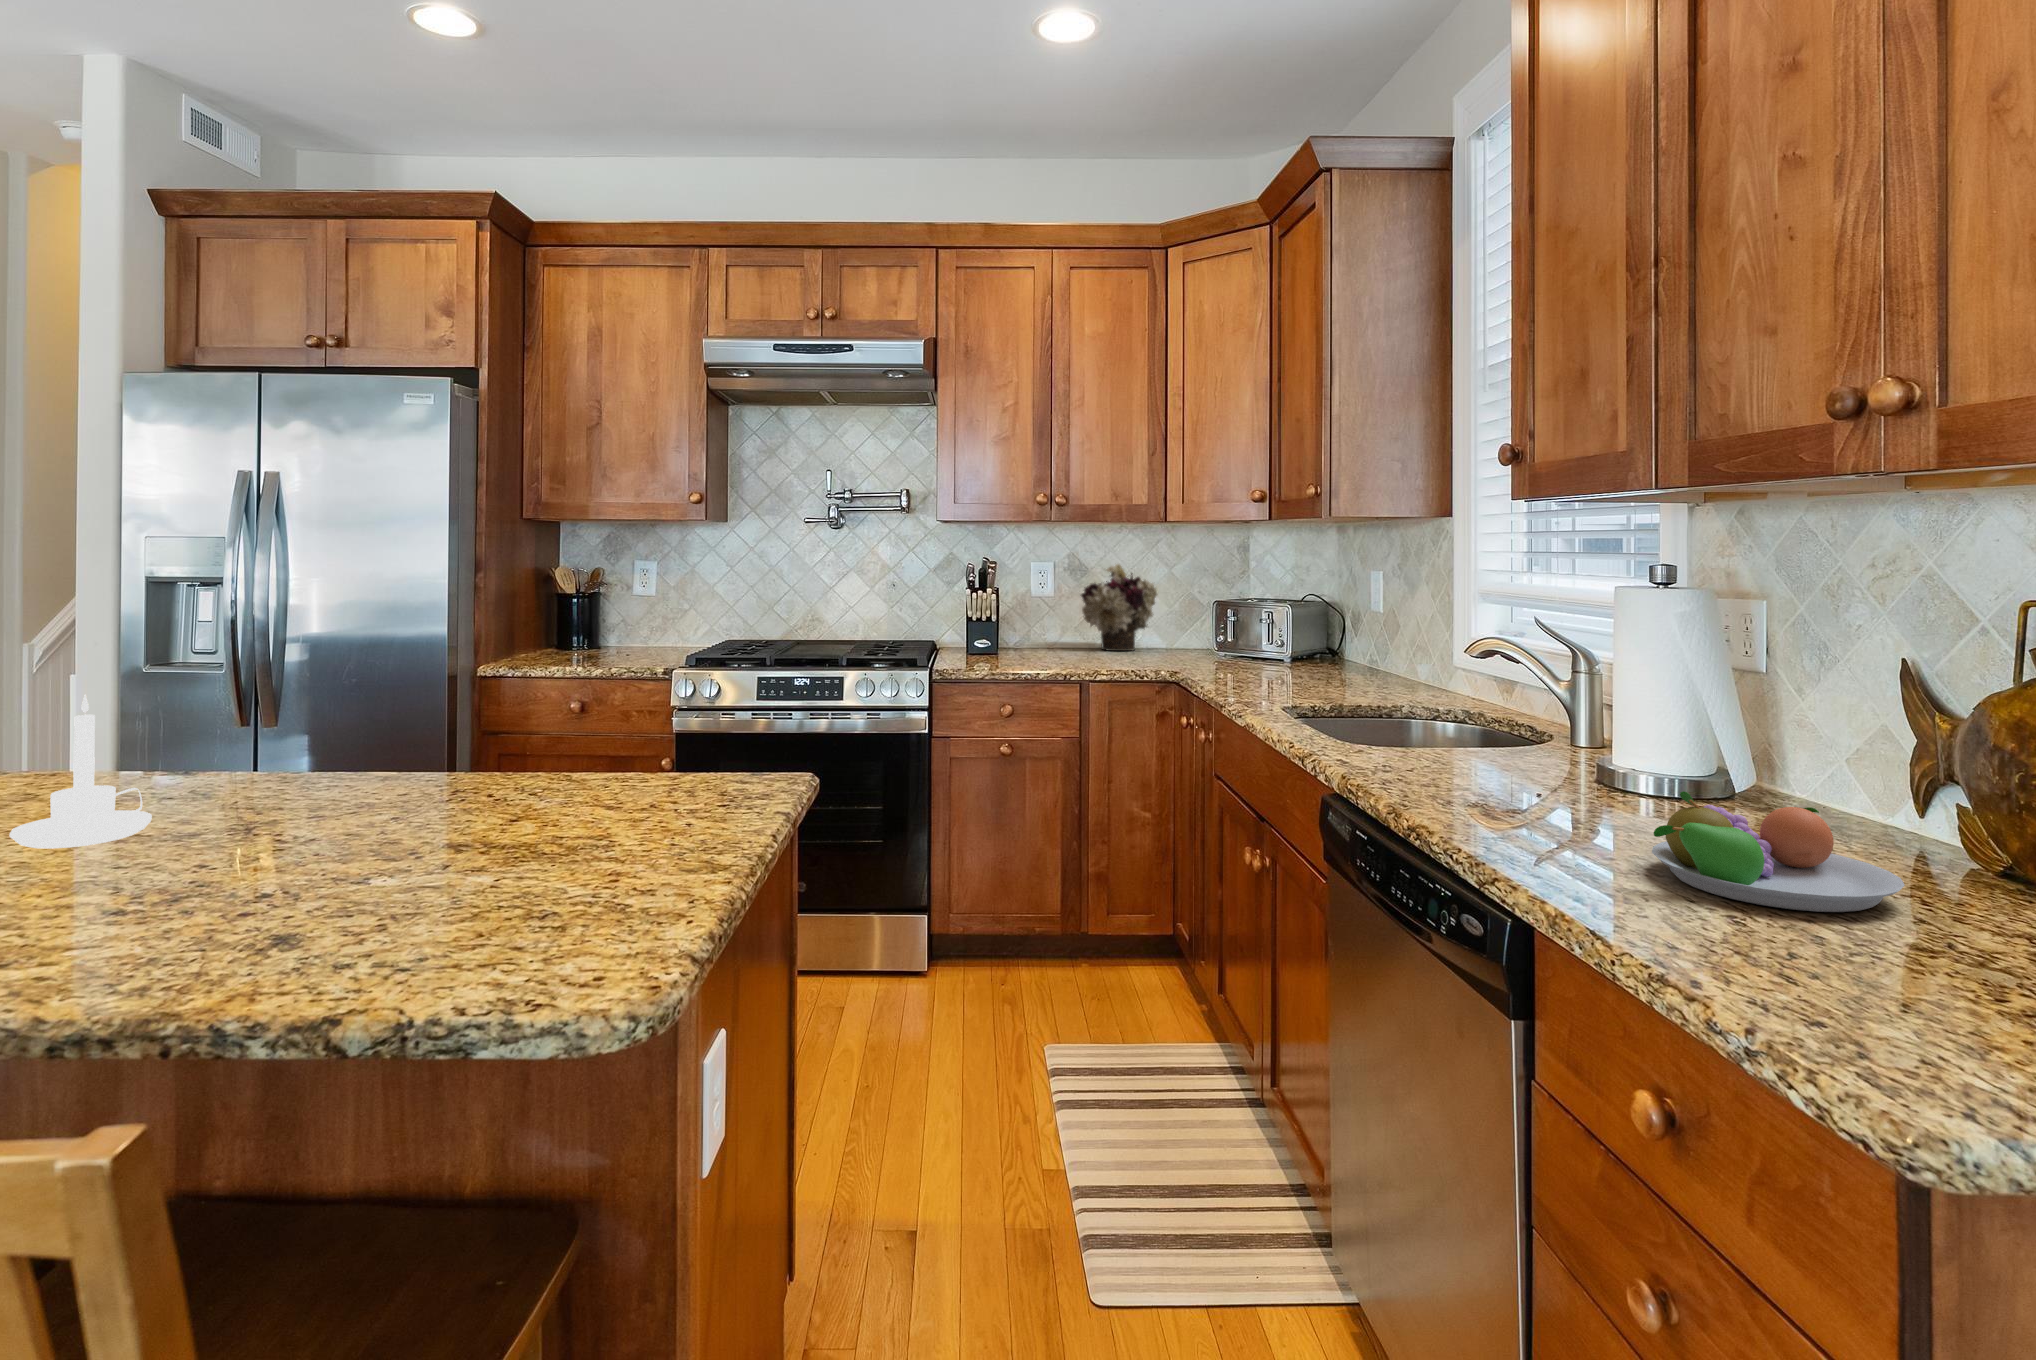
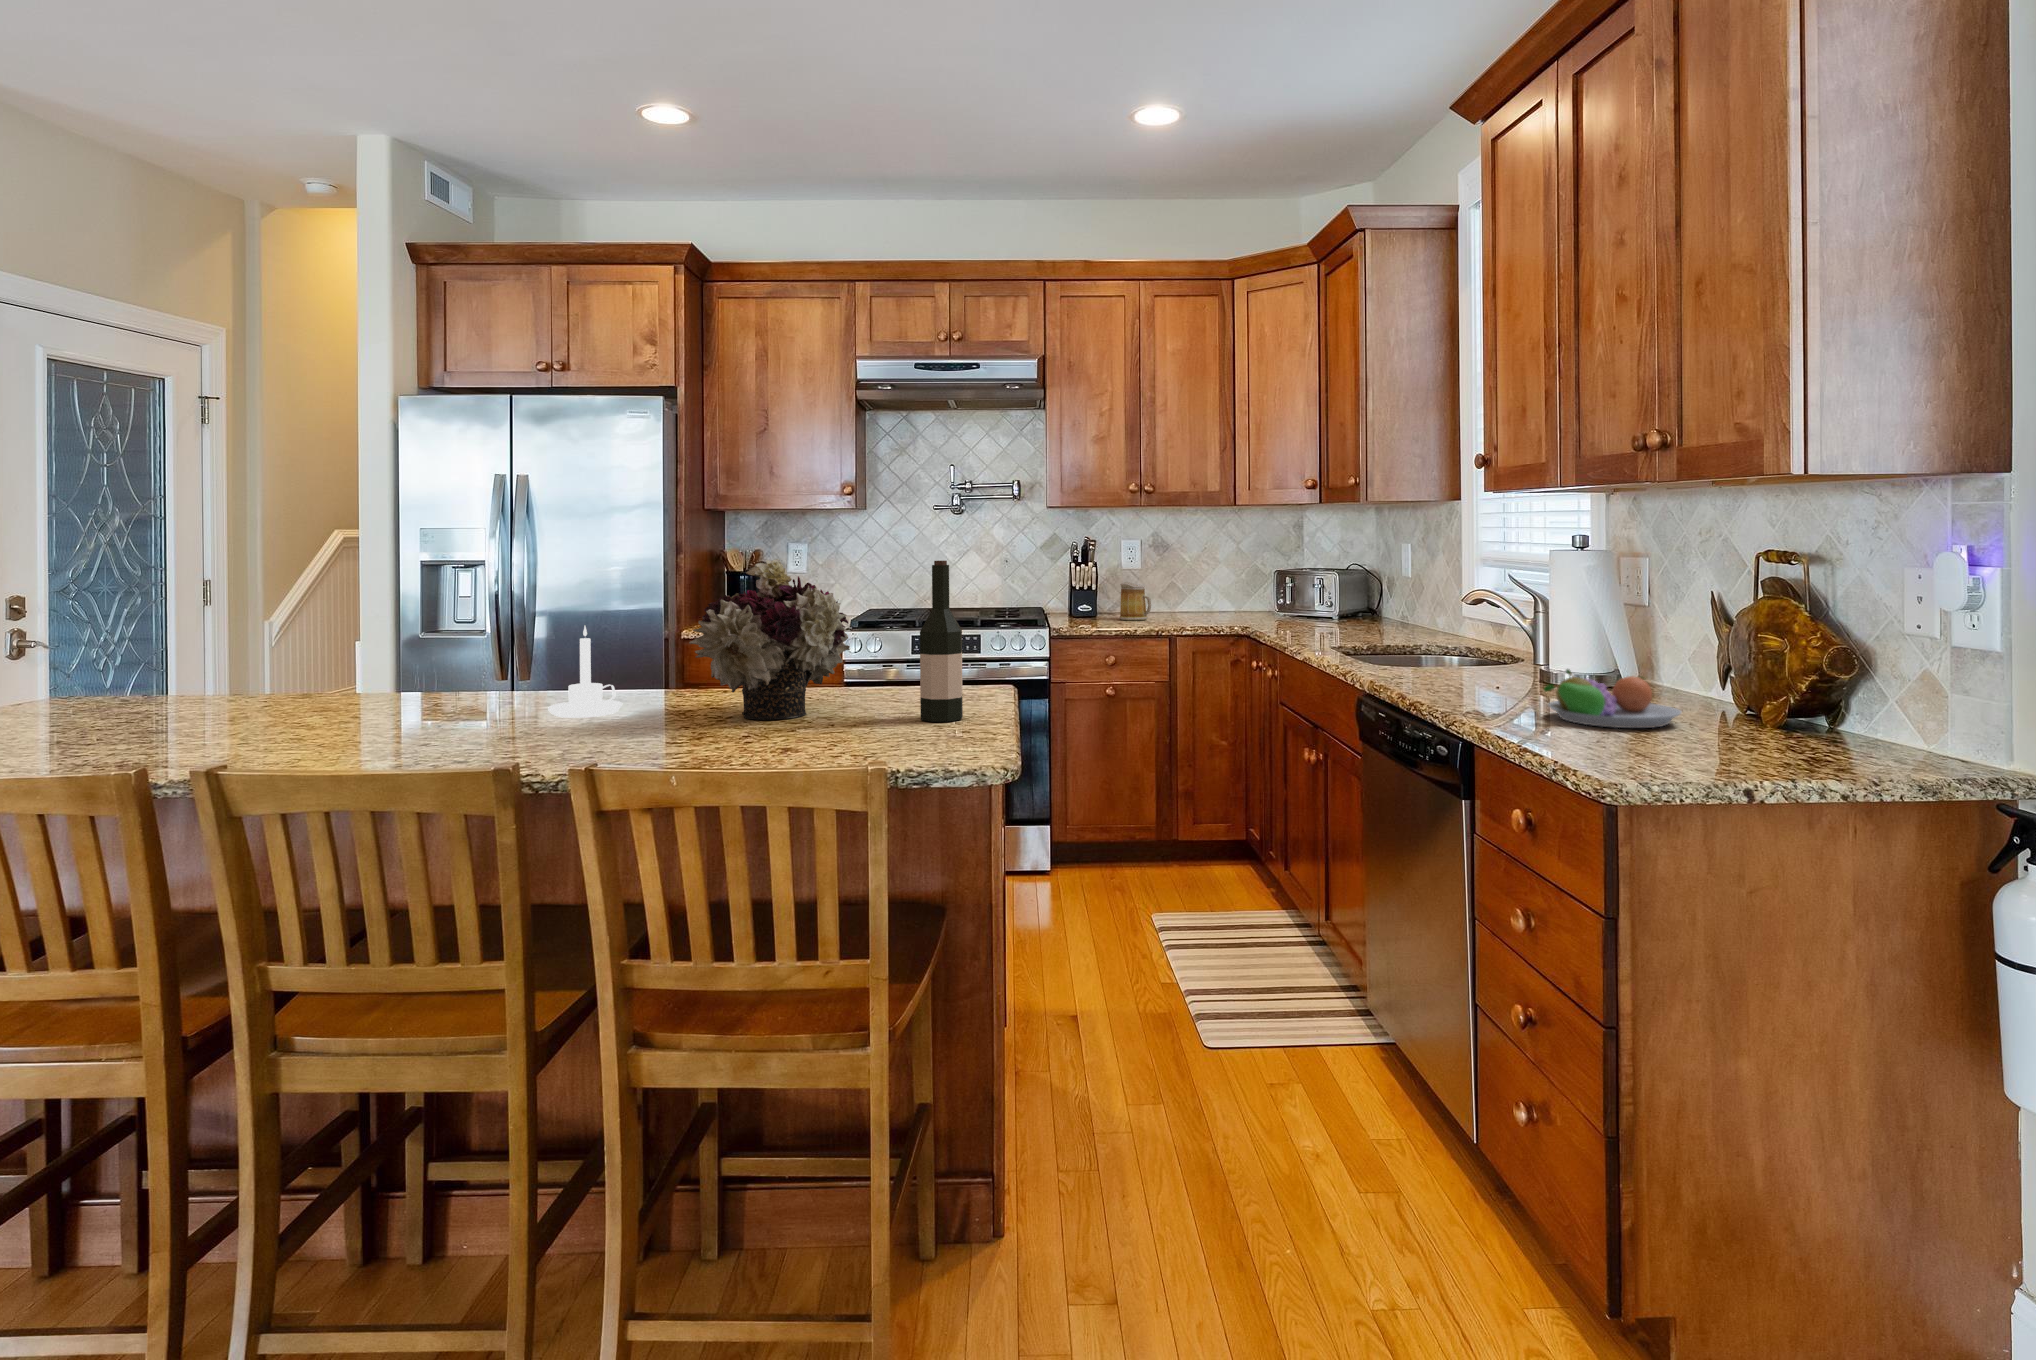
flower arrangement: present [1081,564,1158,651] -> present [689,559,850,720]
wine bottle: none [592,599,670,875] -> present [920,561,963,722]
mug: none [1023,613,1062,660] -> present [1119,582,1151,620]

